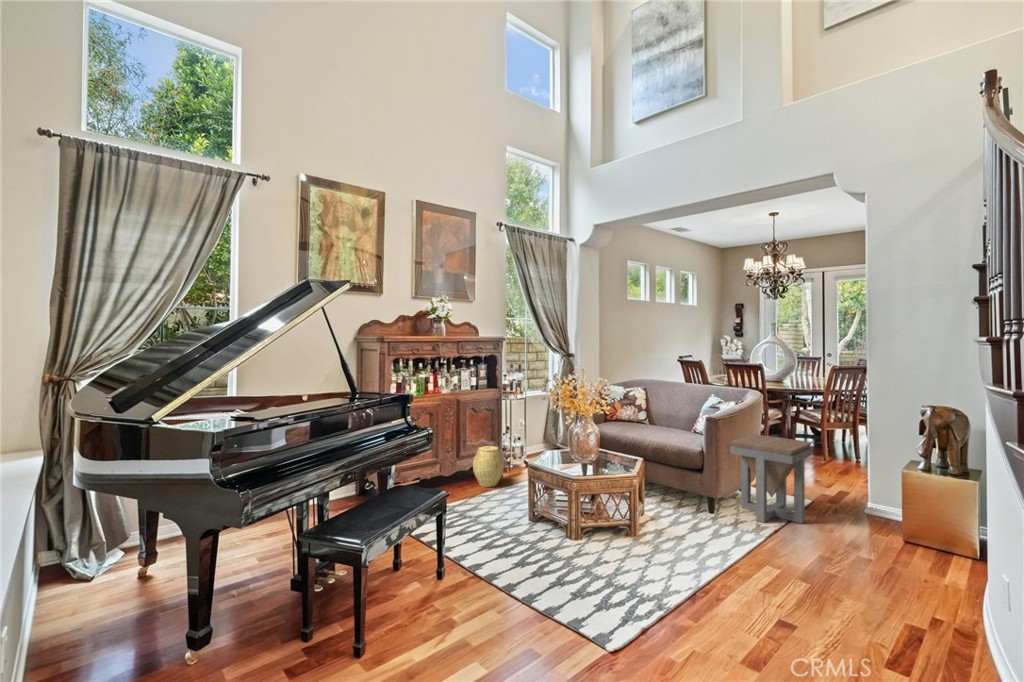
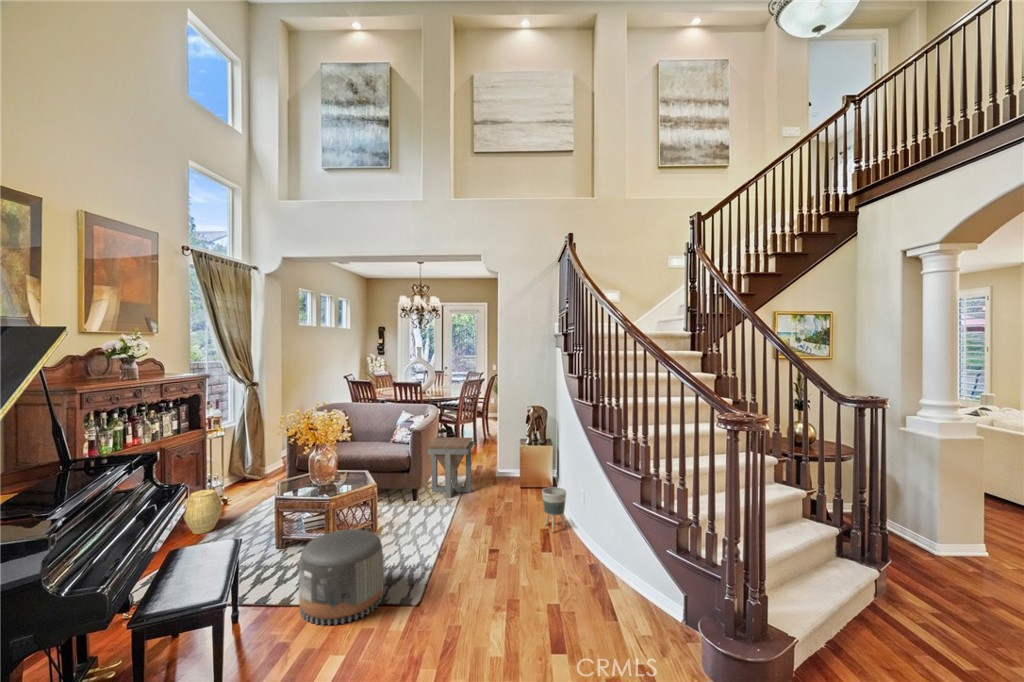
pouf: none [487,514,587,634] -> present [299,529,383,625]
planter: none [914,550,978,640] -> present [542,487,566,532]

